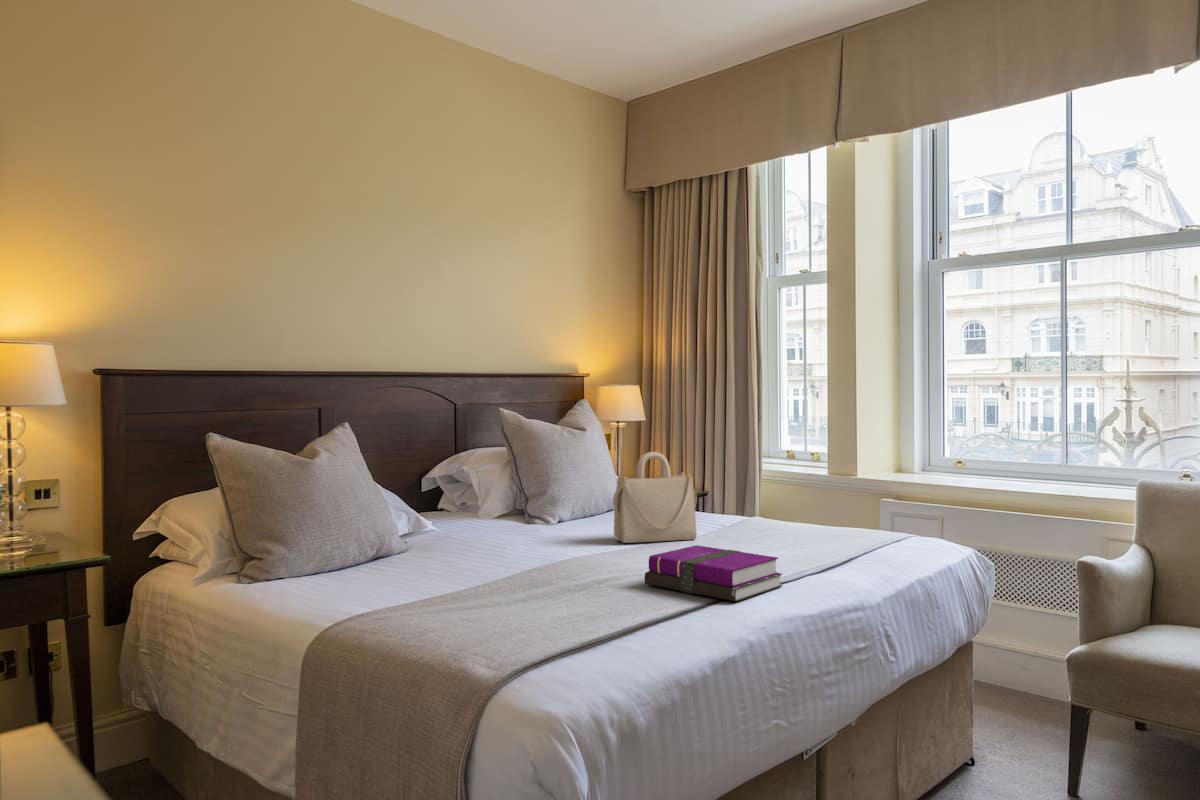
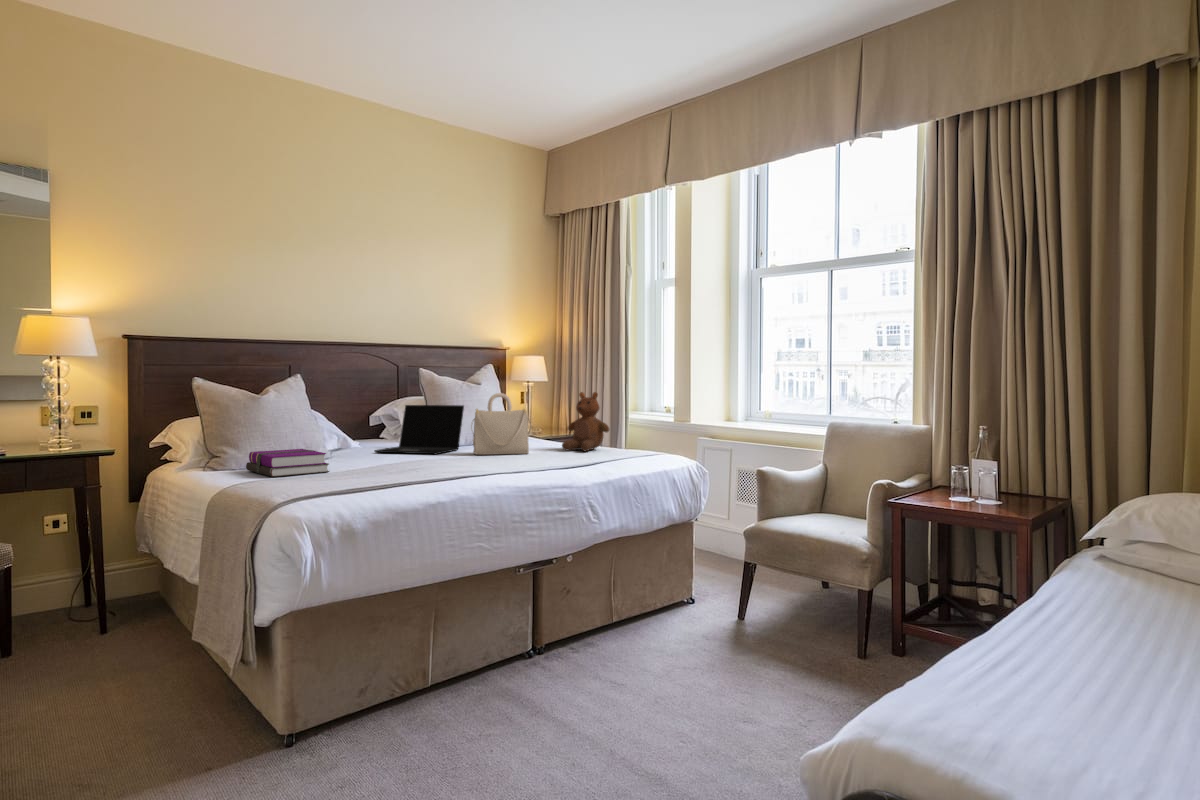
teddy bear: none [733,446,800,533] -> present [562,392,609,451]
laptop: none [467,465,584,542] -> present [374,405,464,454]
notebook: present [644,545,782,602] -> present [246,449,329,477]

